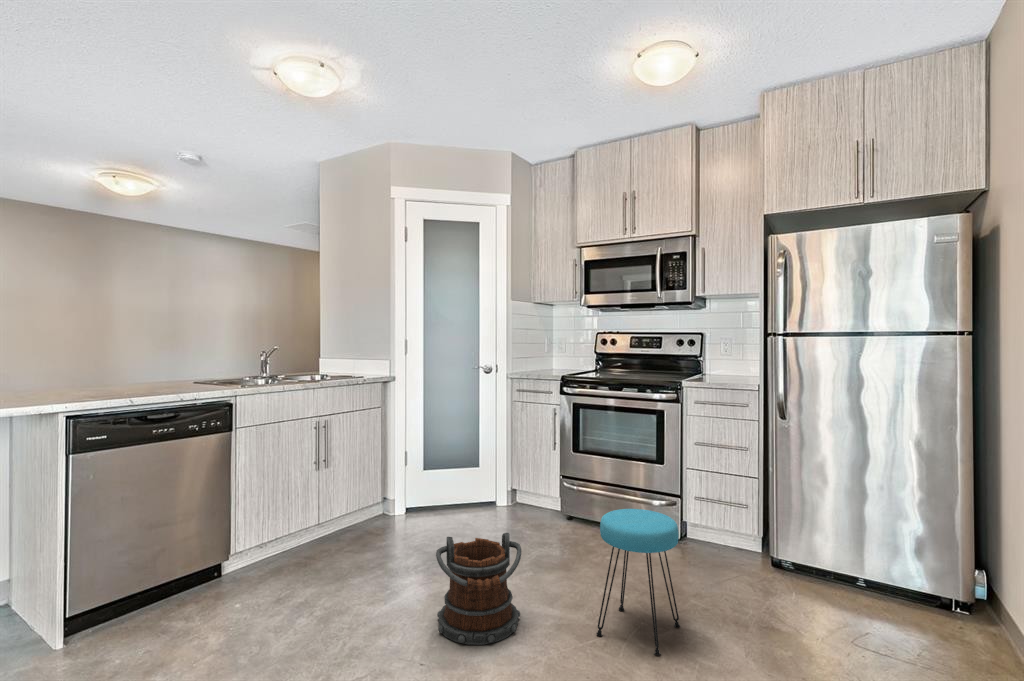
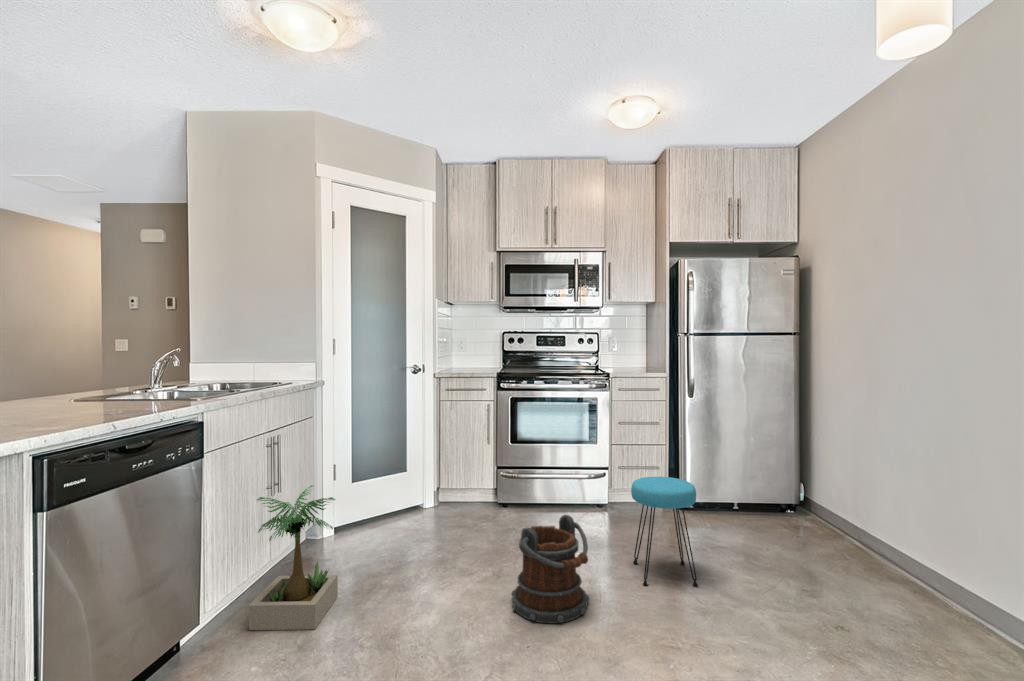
potted plant: none [256,464,335,586] -> present [249,485,338,630]

